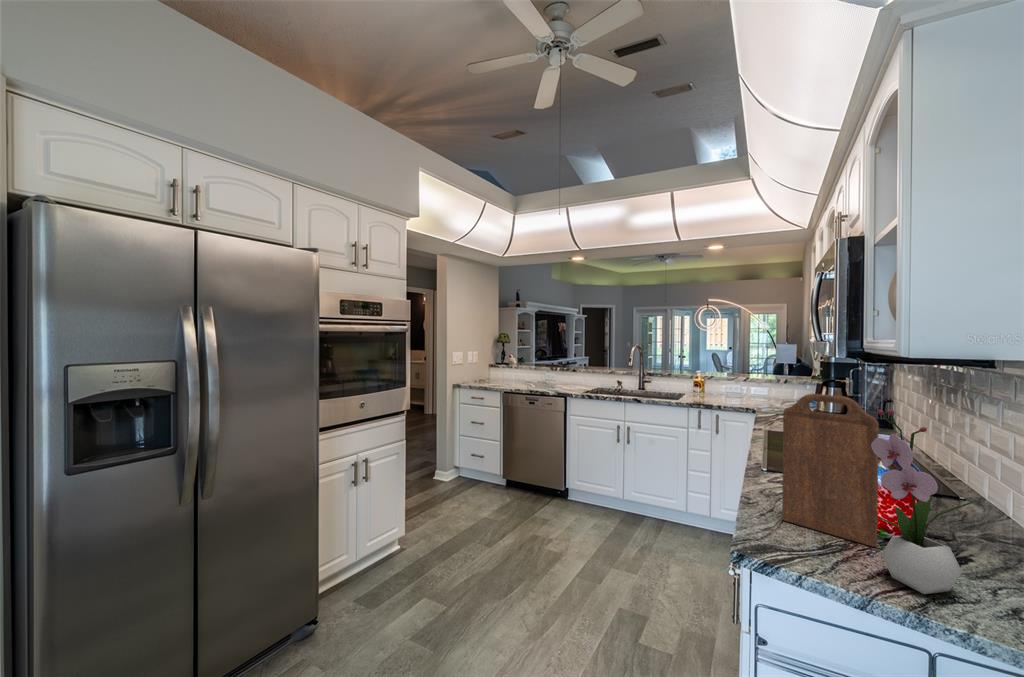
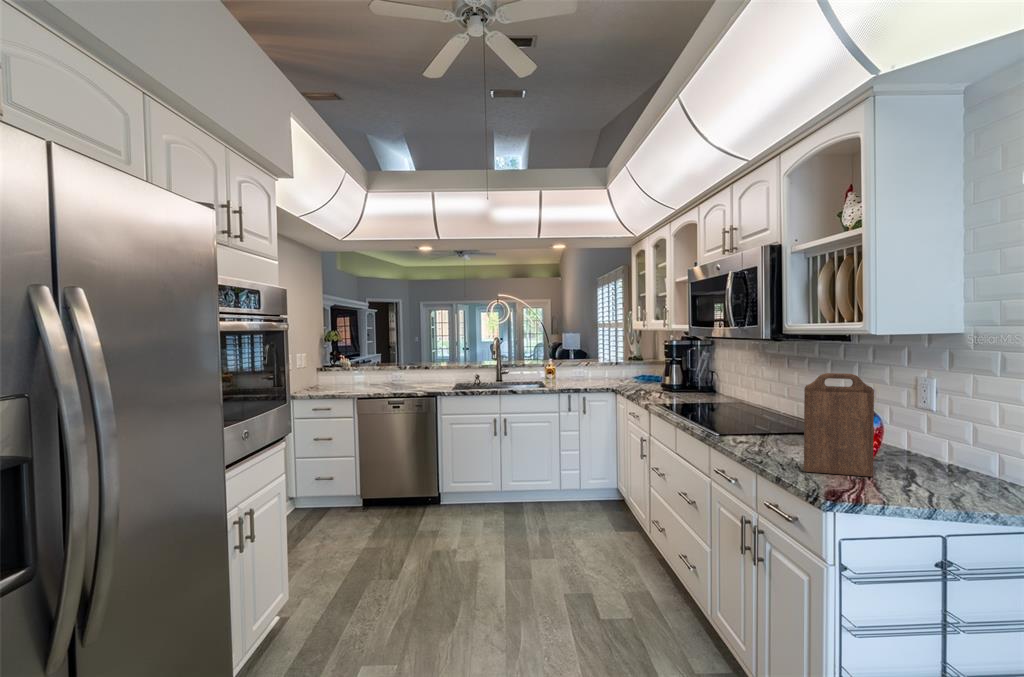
flower arrangement: present [871,409,973,594] -> none [904,380,957,498]

